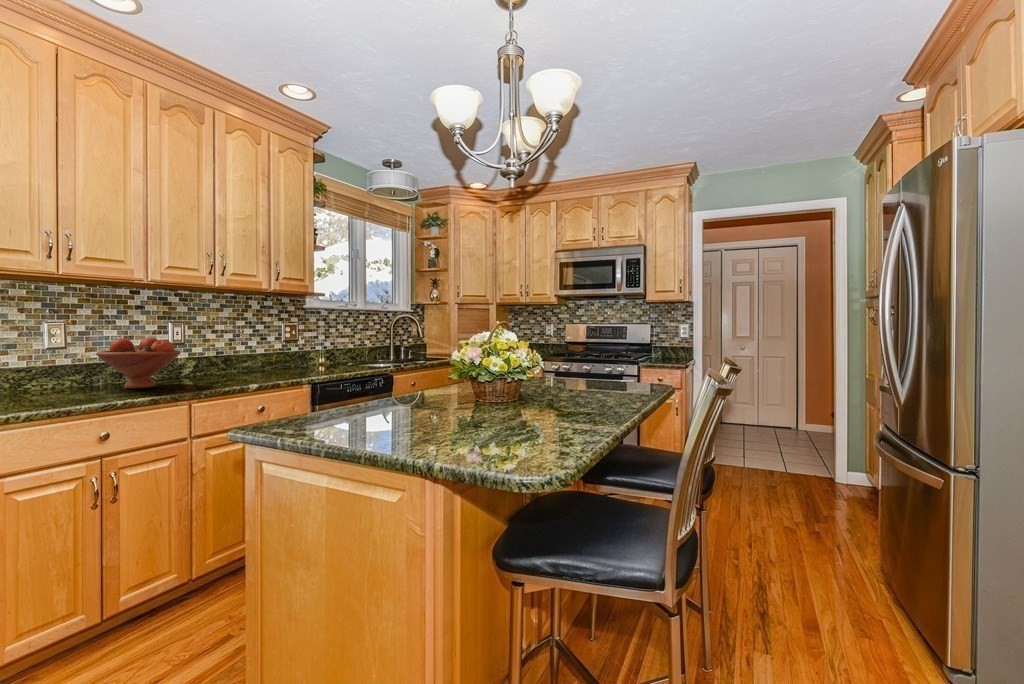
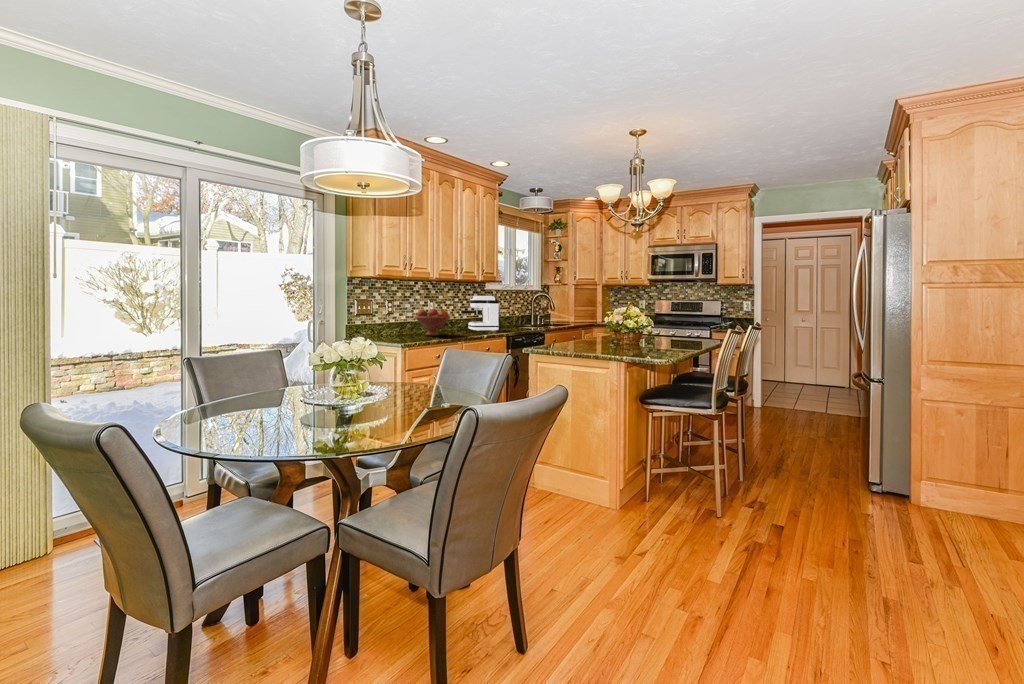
coffee maker: none [236,315,301,375] -> present [461,296,499,331]

